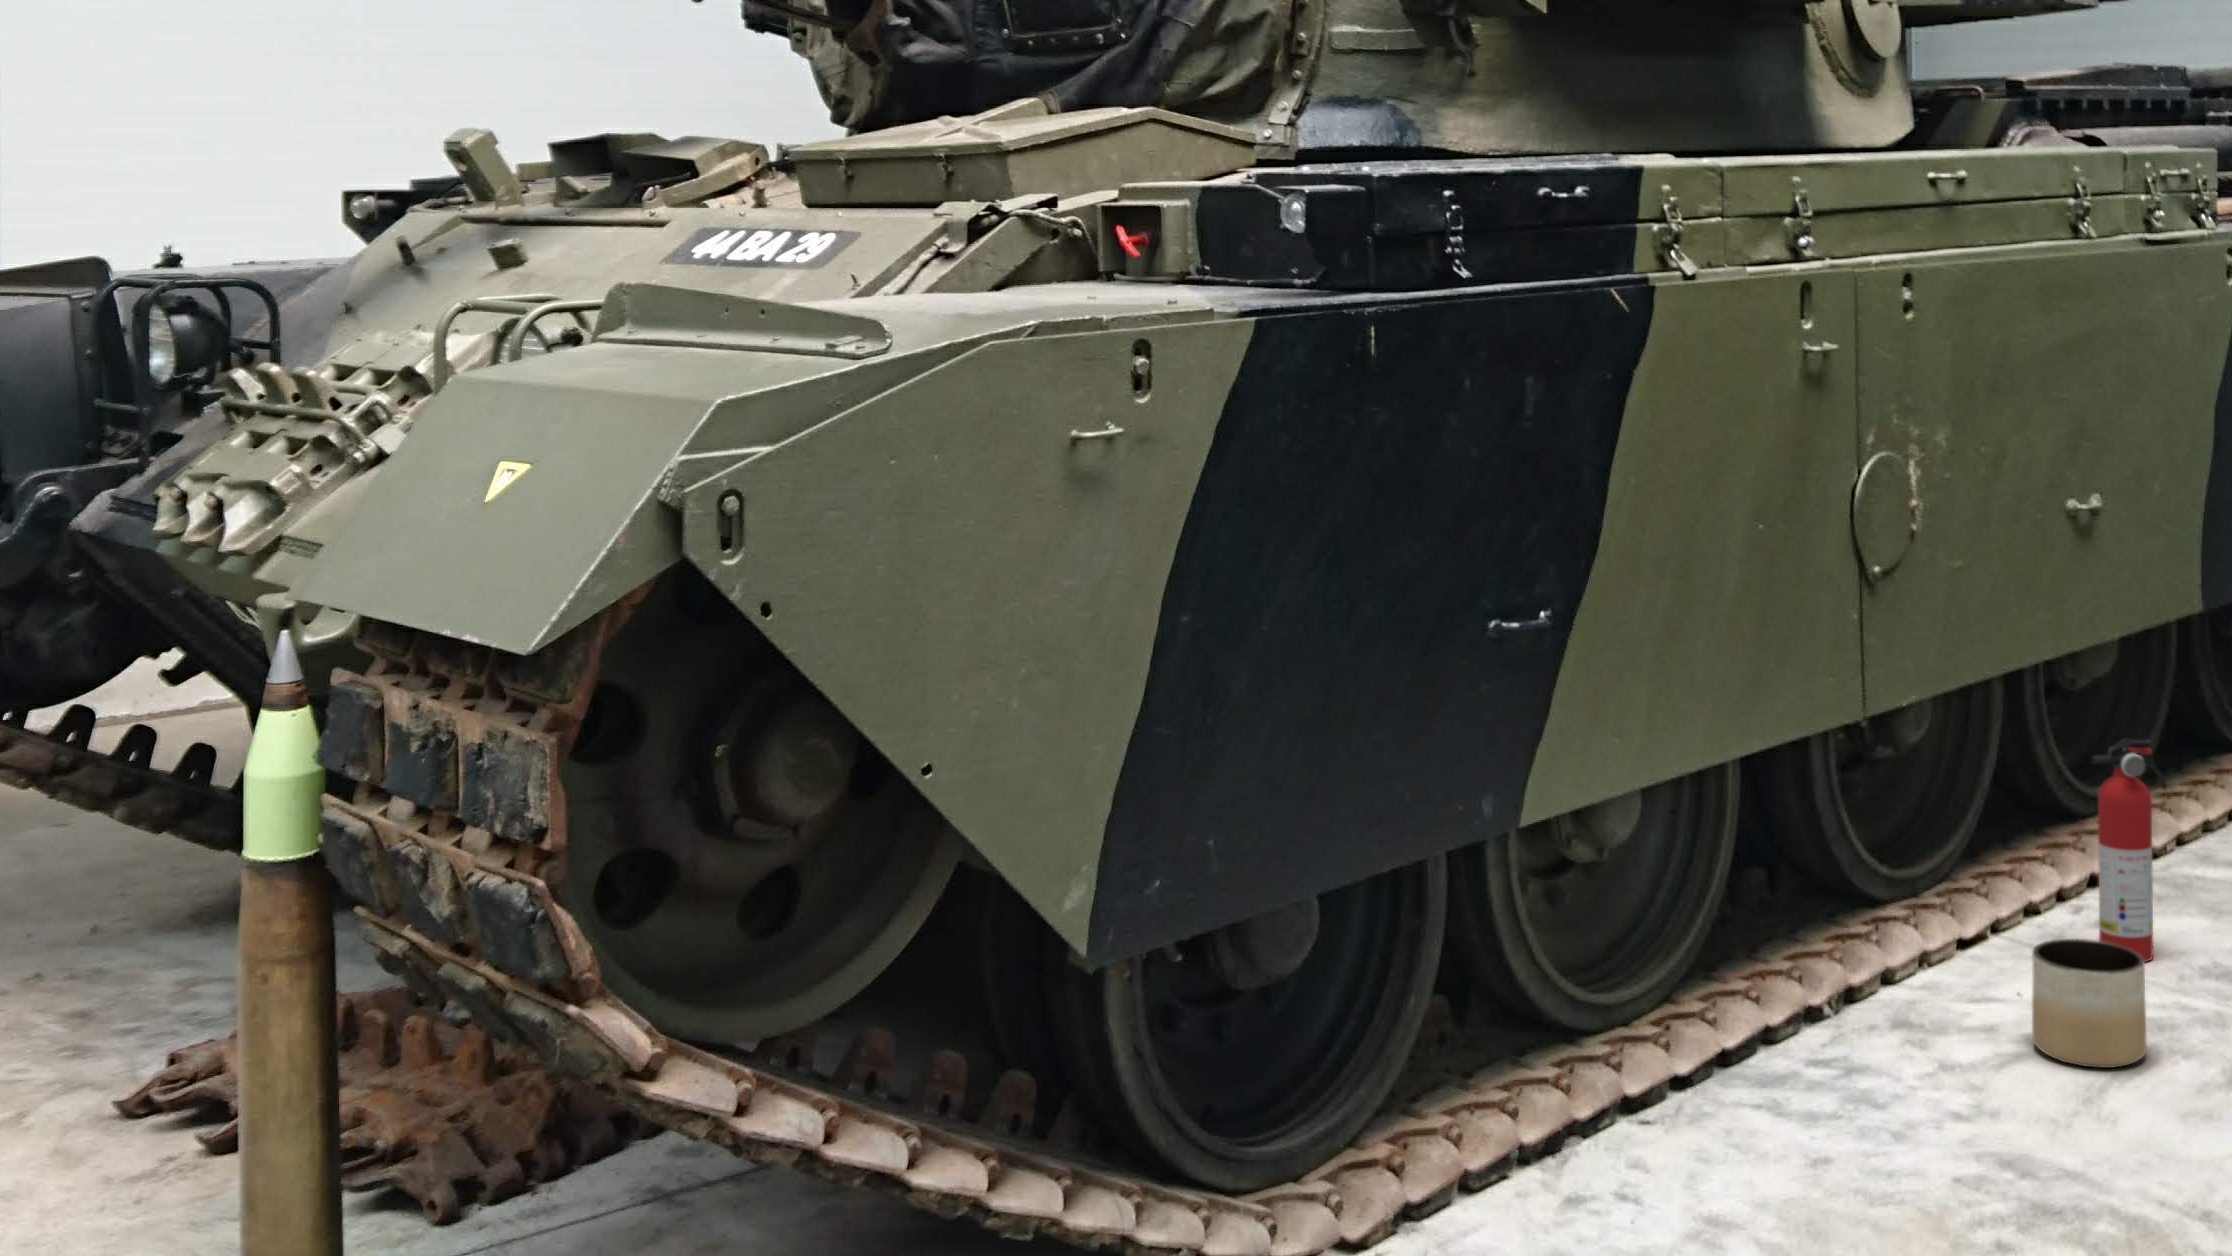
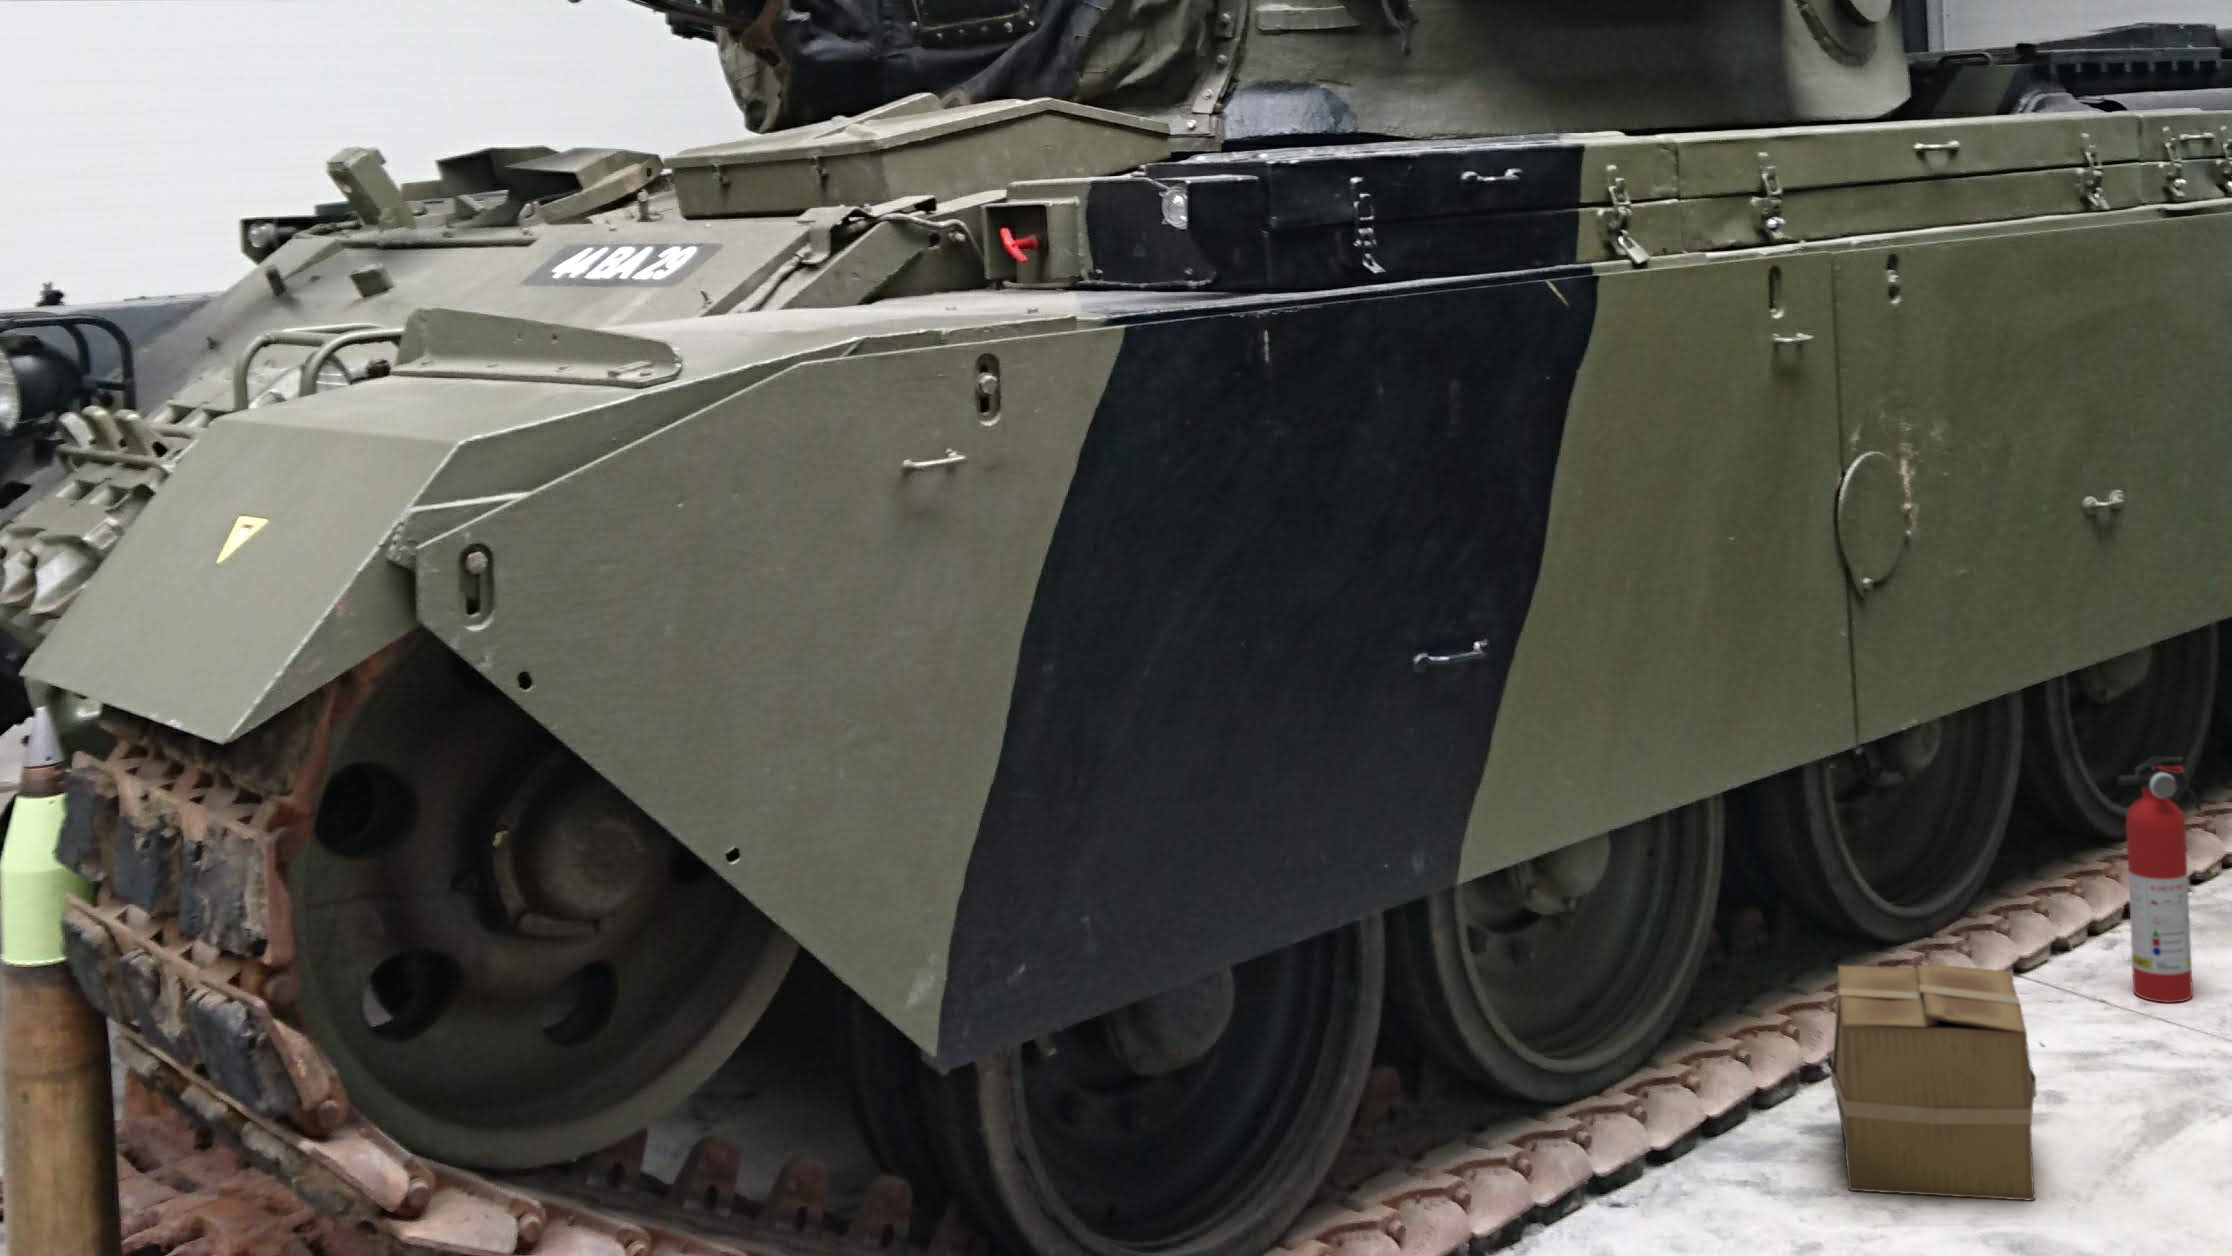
cardboard box: none [1835,917,2020,1127] -> present [1831,965,2037,1200]
planter: present [2032,939,2147,1068] -> none [2052,983,2181,1128]

